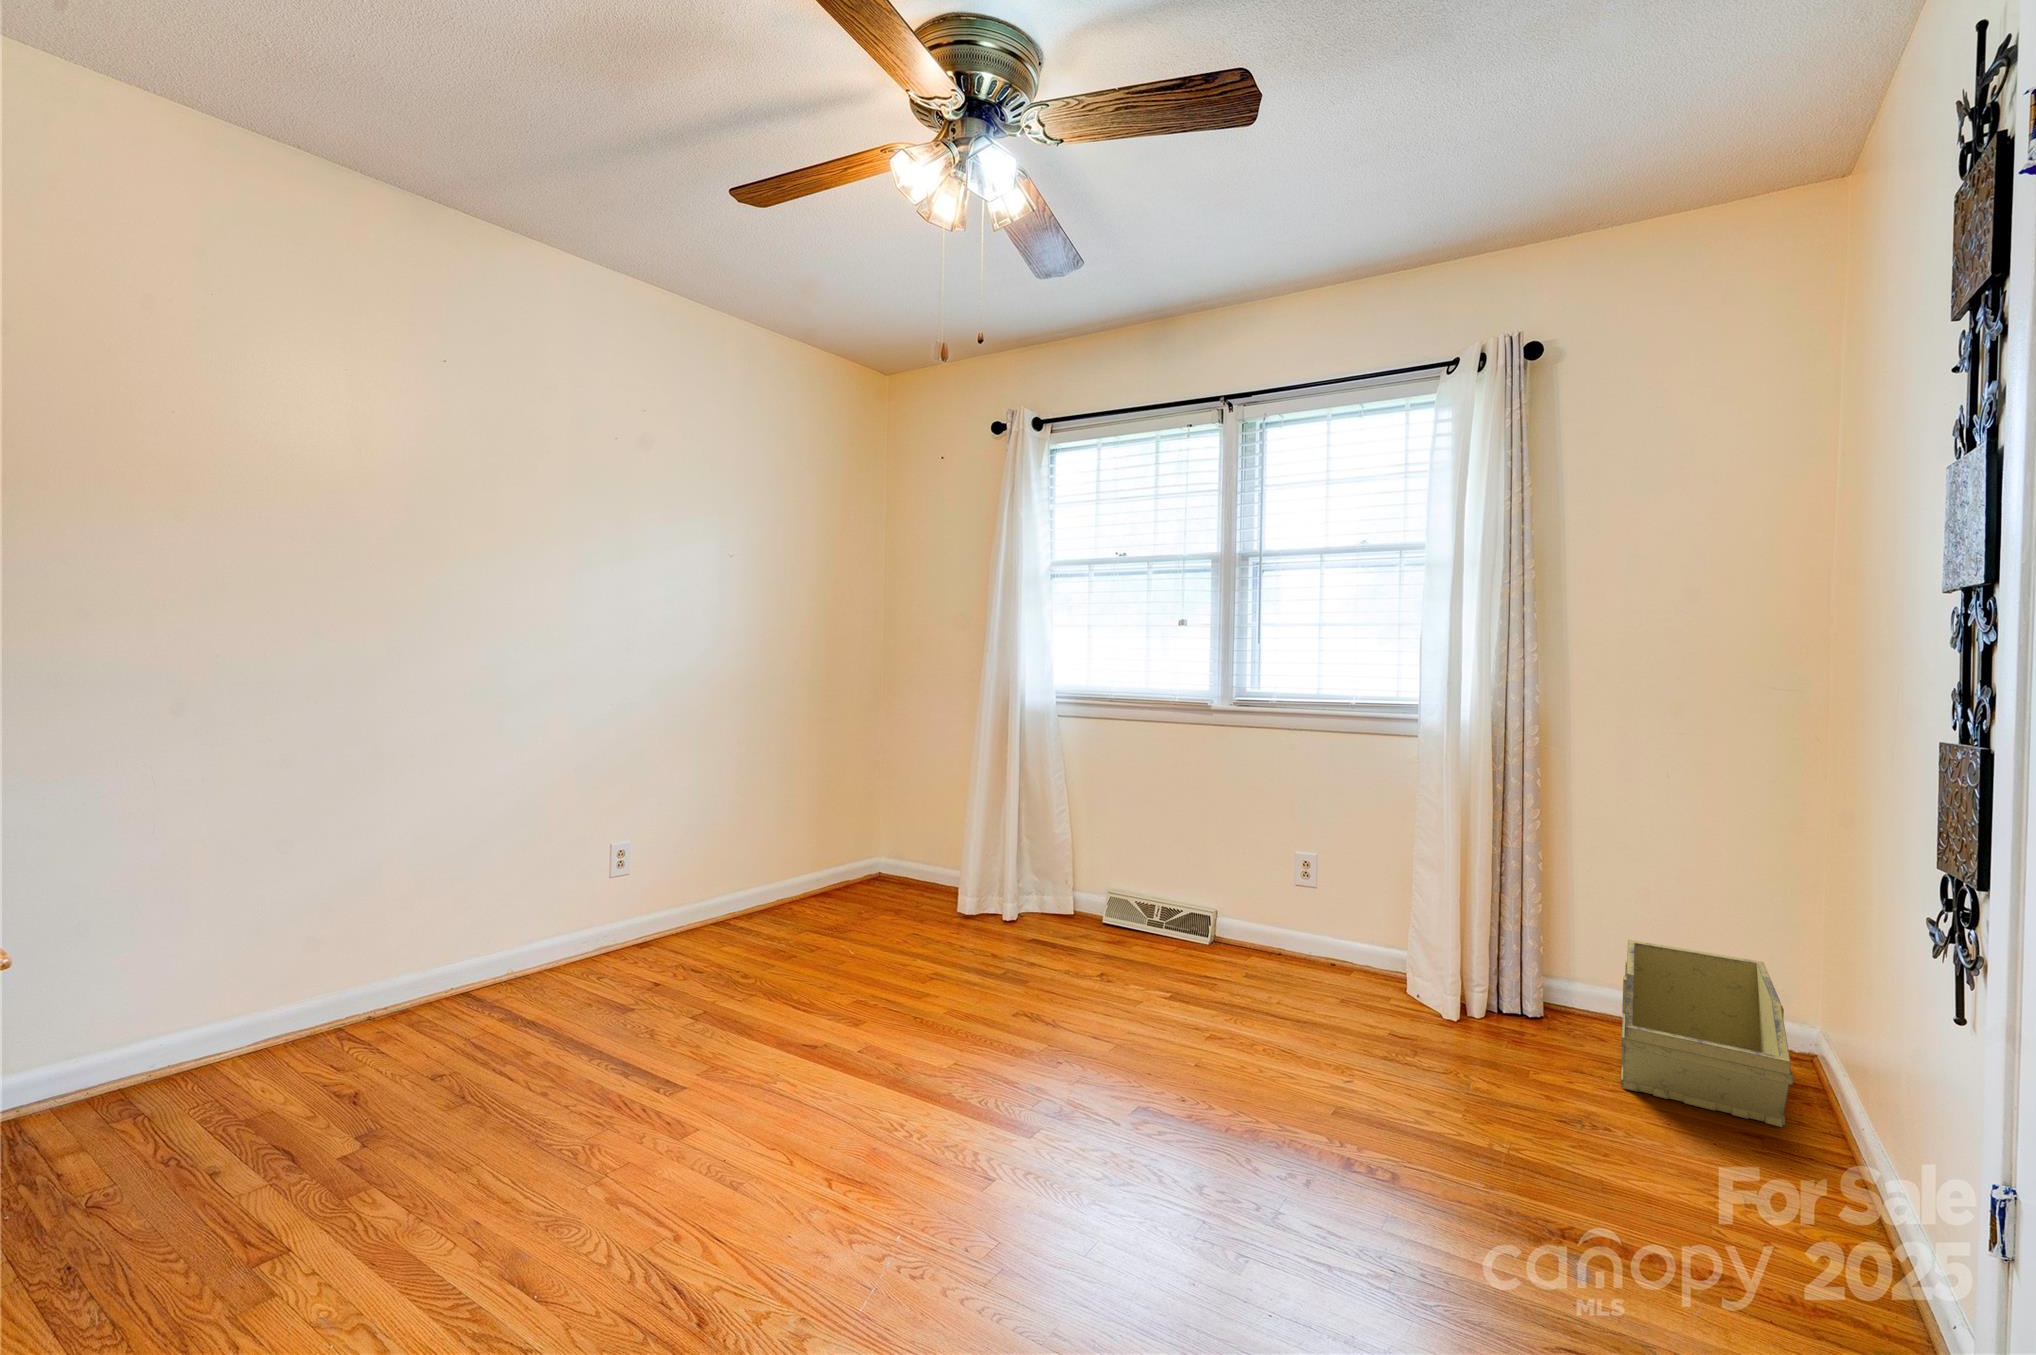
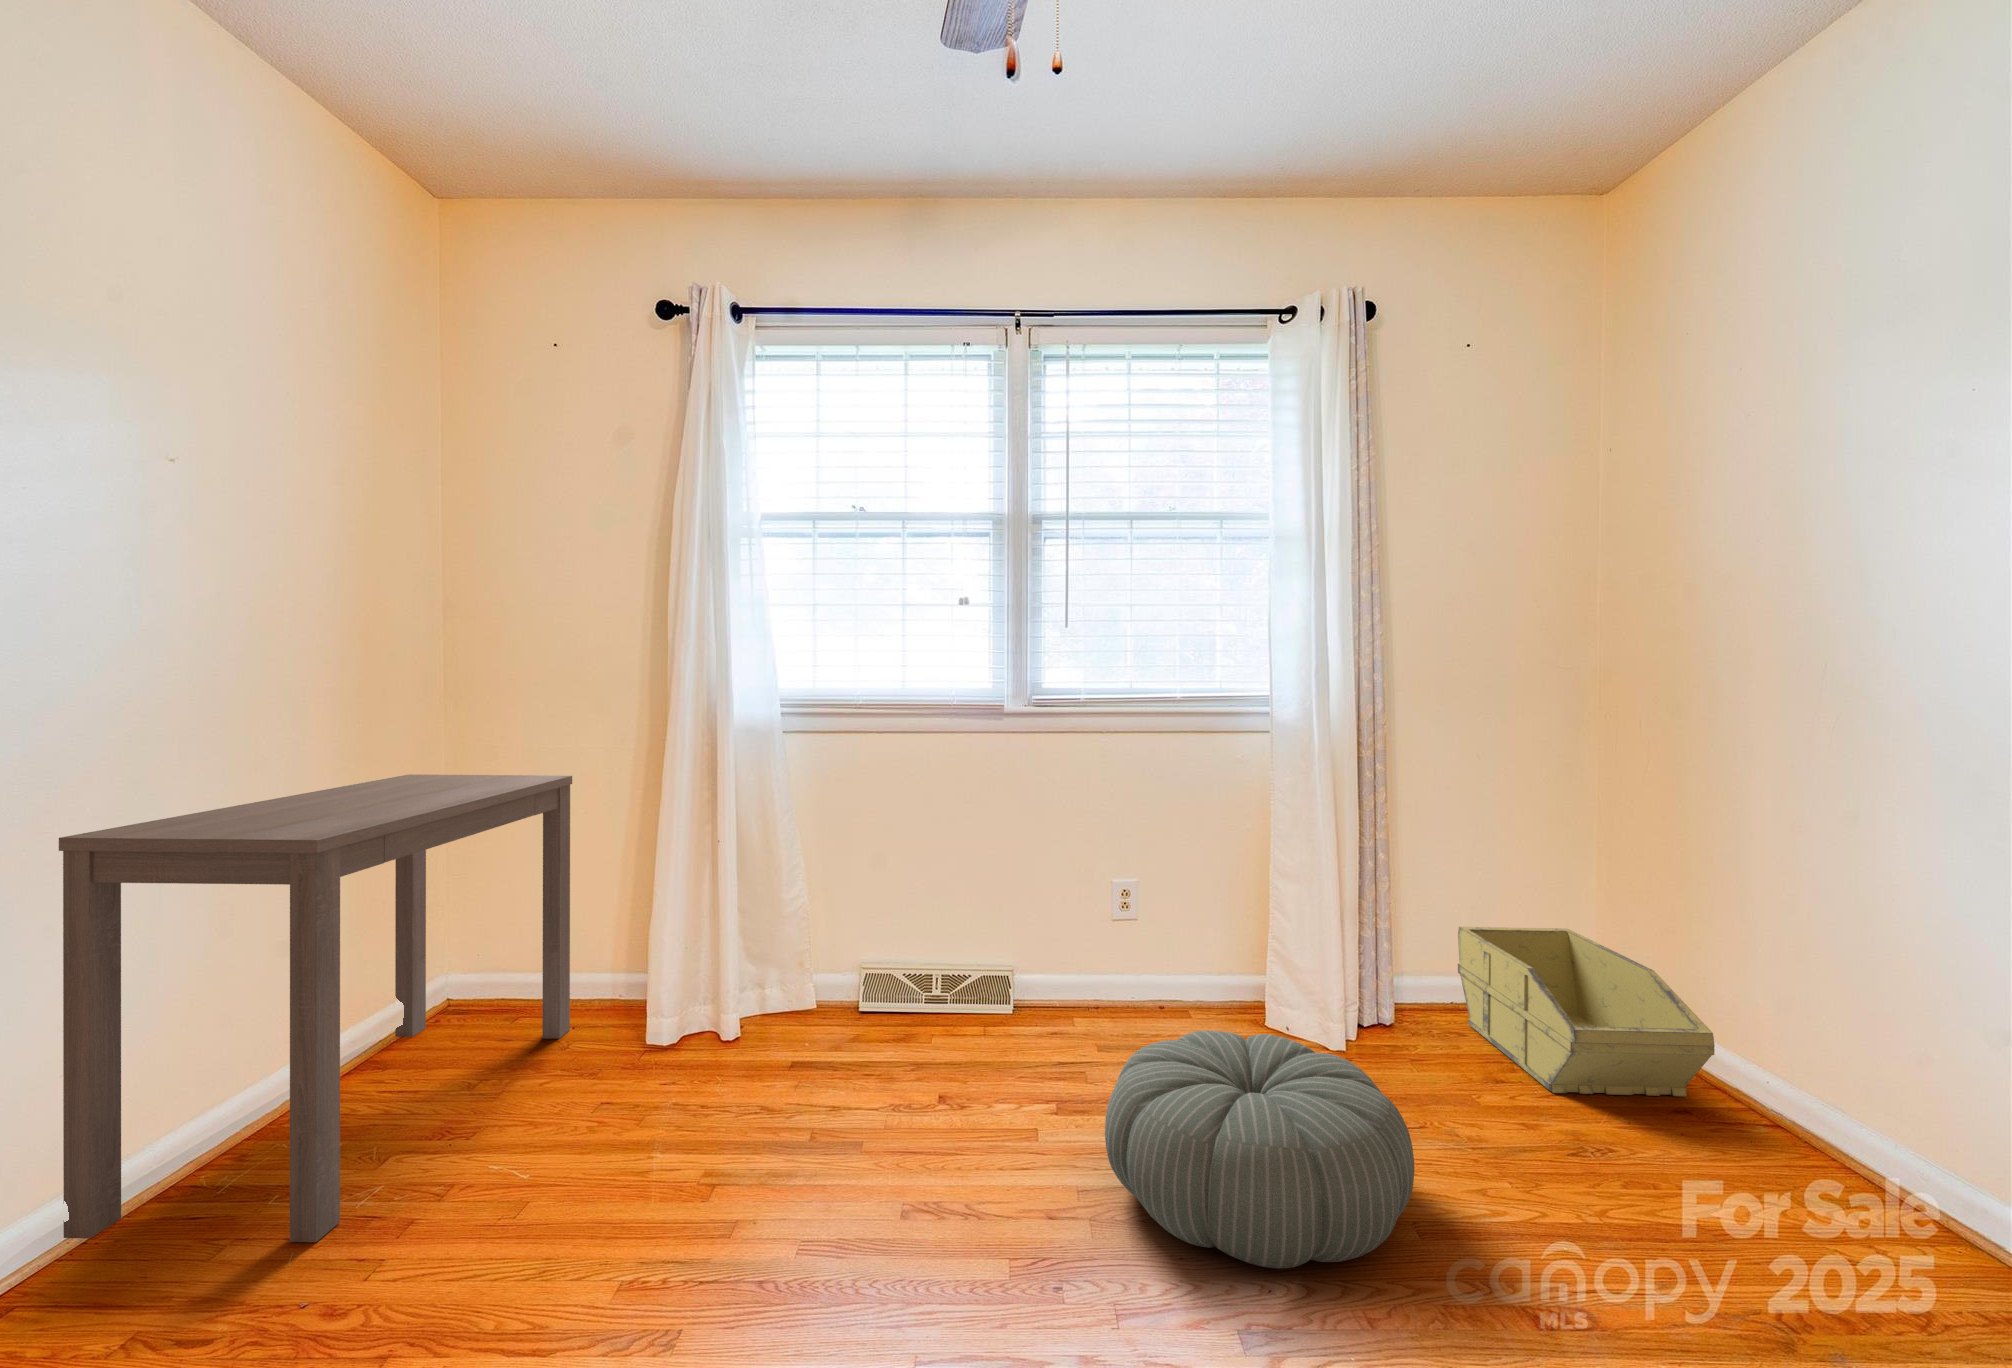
desk: none [685,731,934,955] -> present [59,774,572,1242]
pouf: none [1140,951,1360,1102] -> present [1105,1031,1414,1268]

